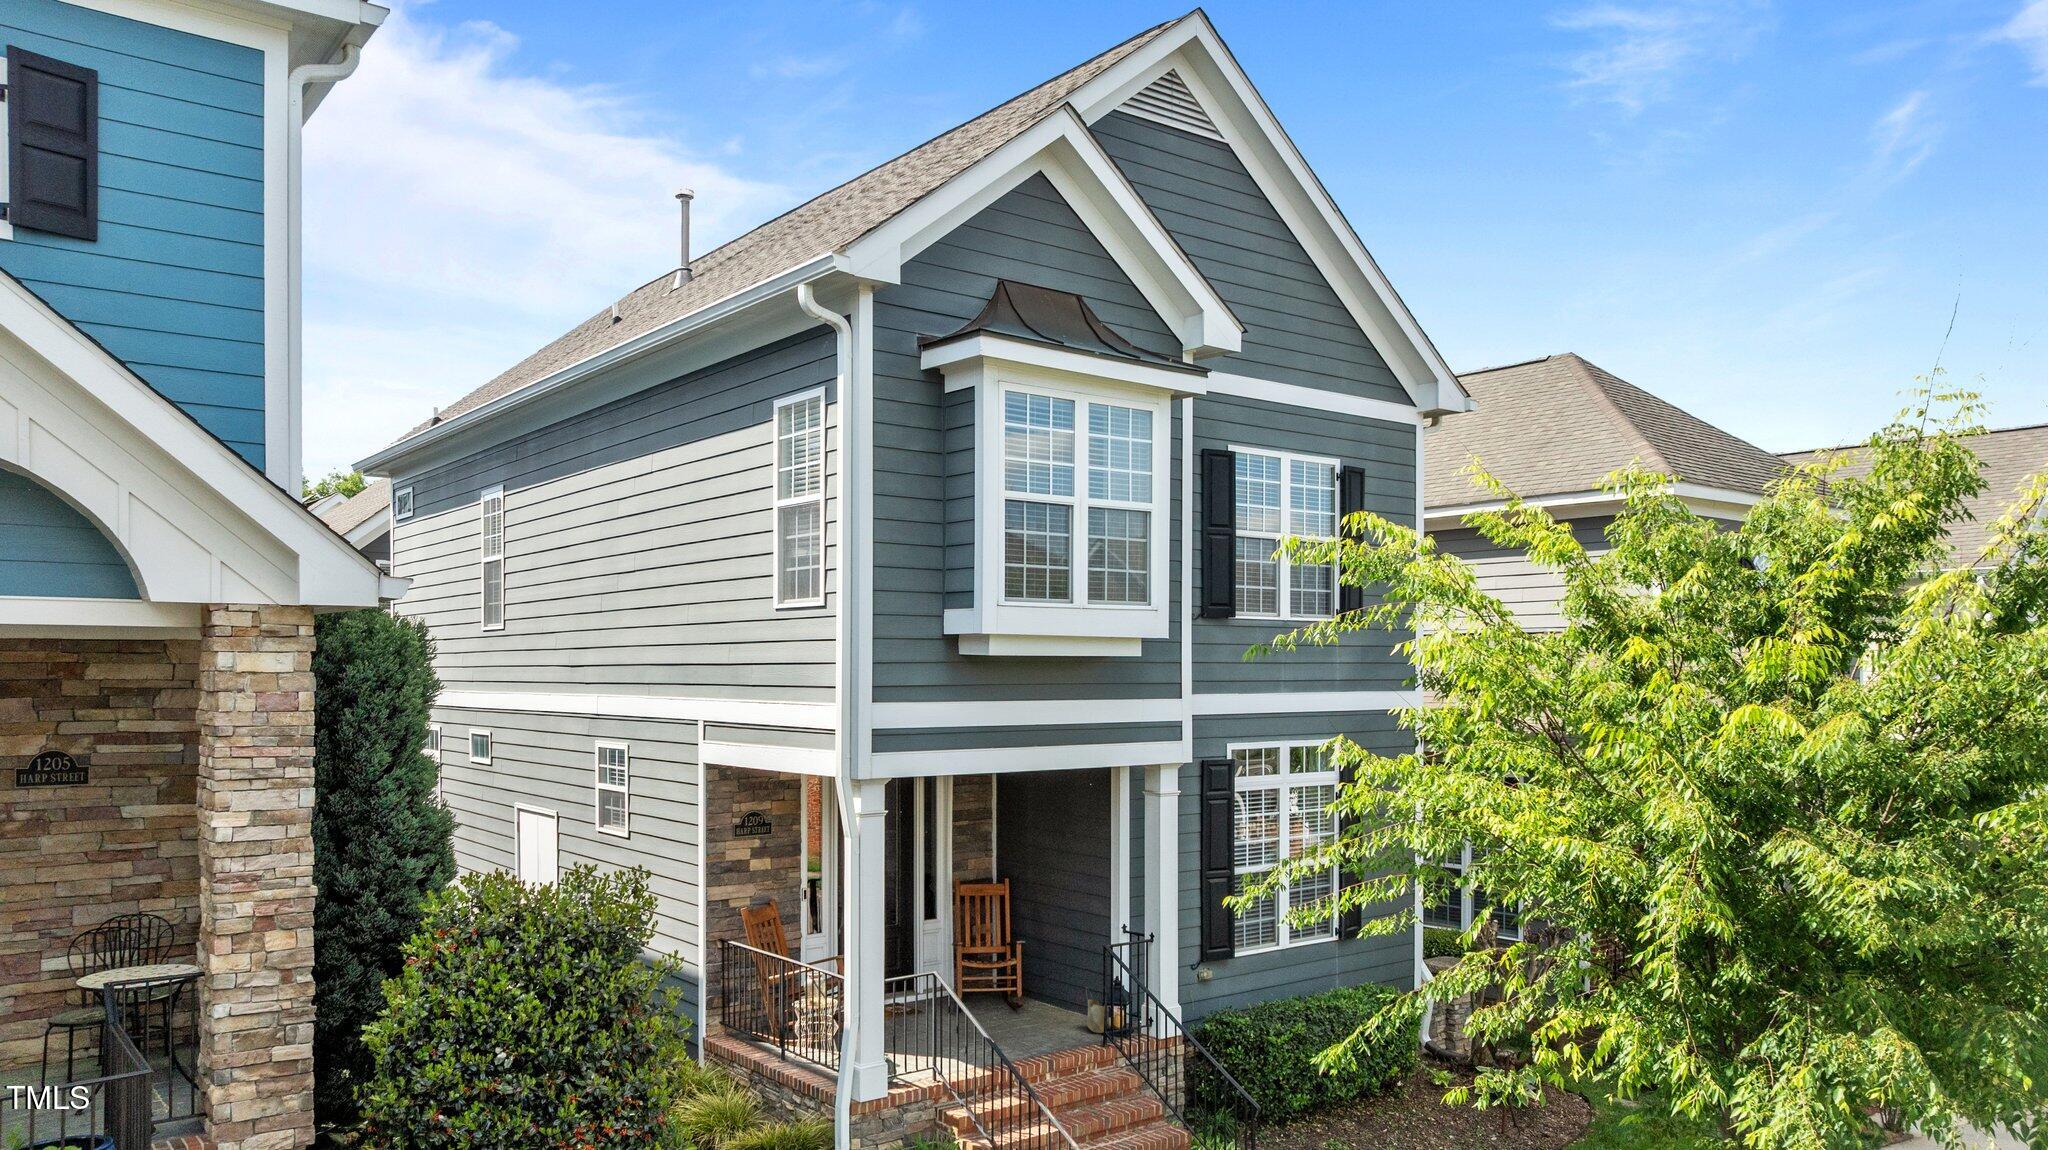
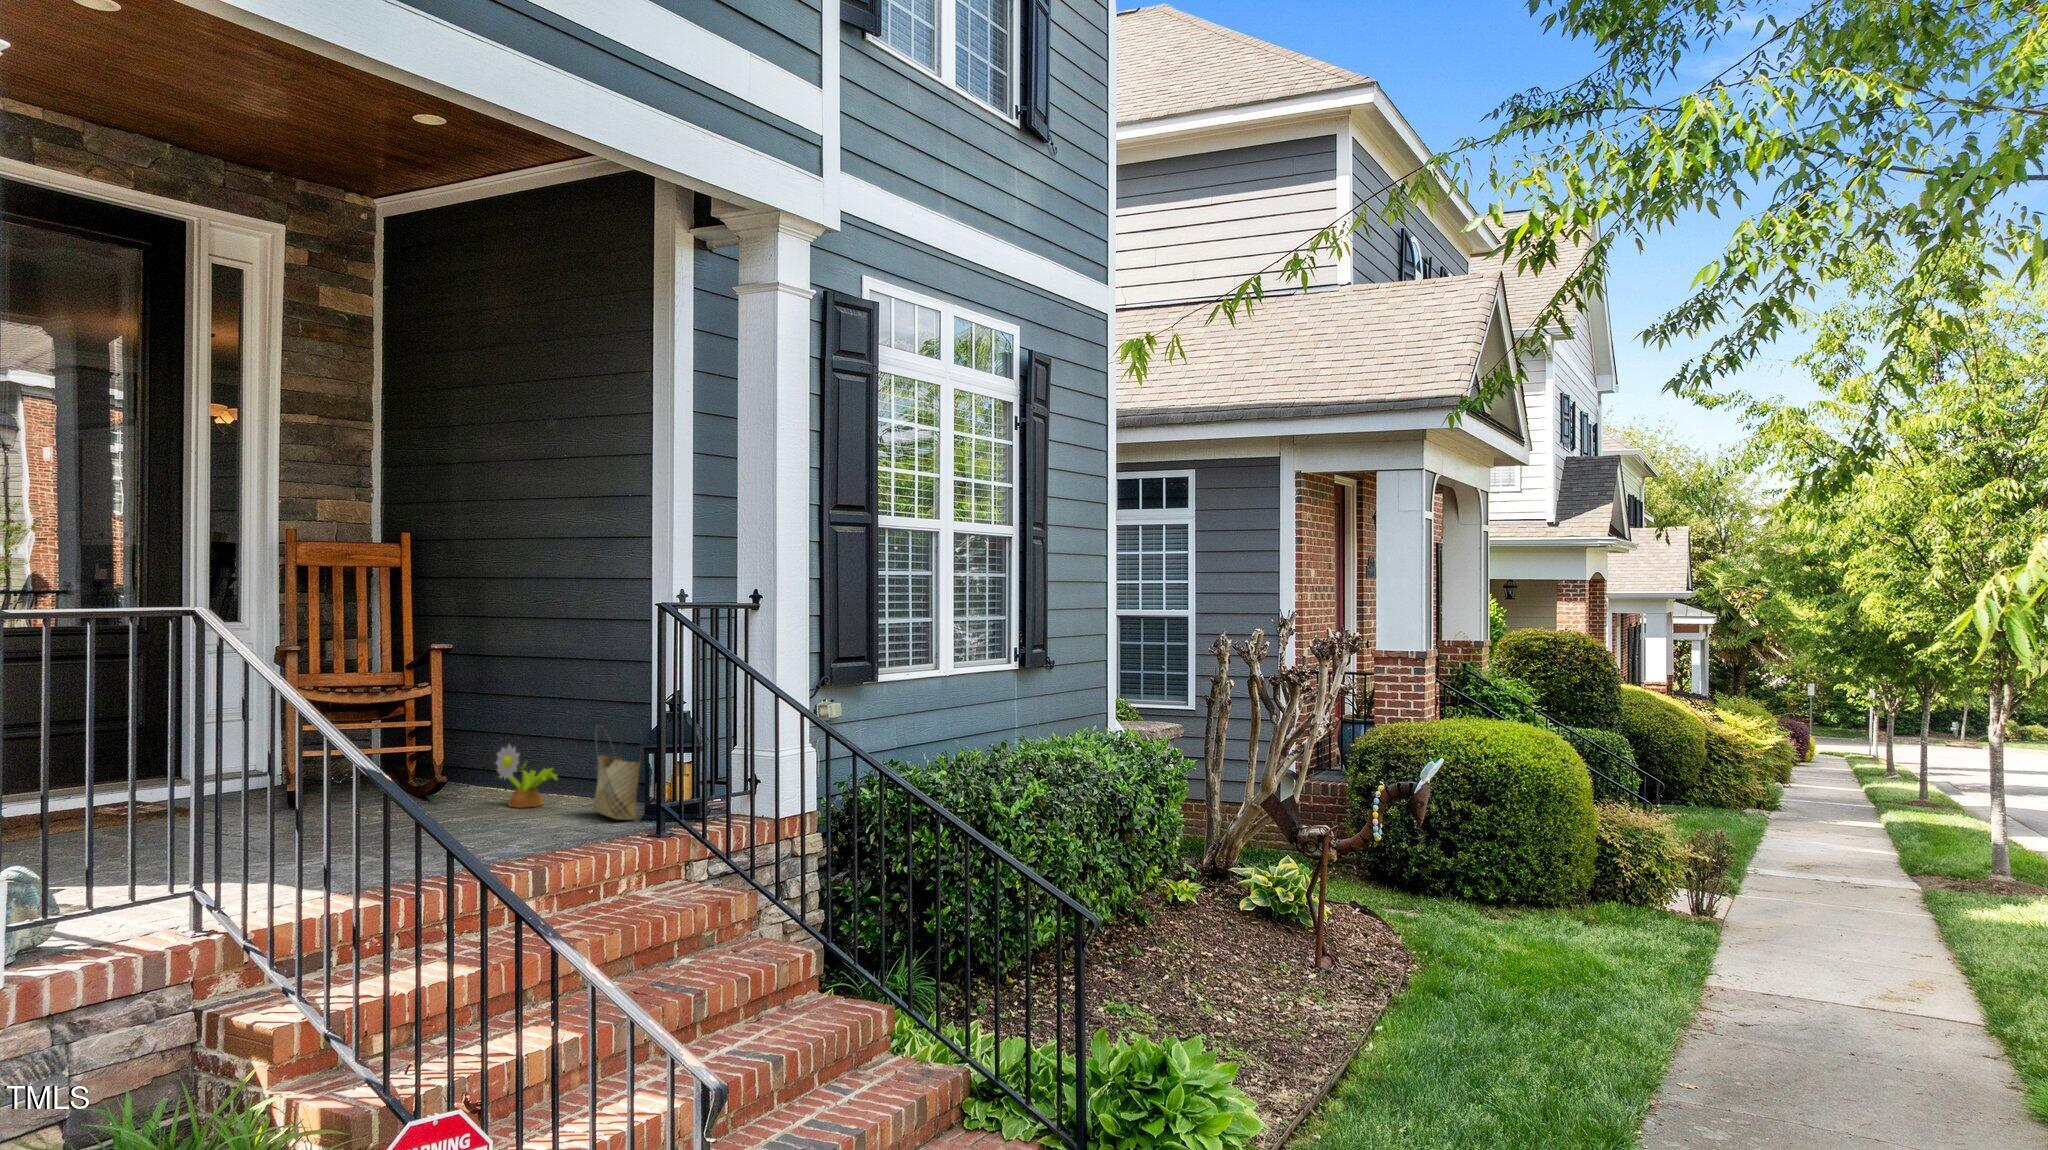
decorative plant: none [1045,990,1074,1021] -> present [496,745,557,808]

